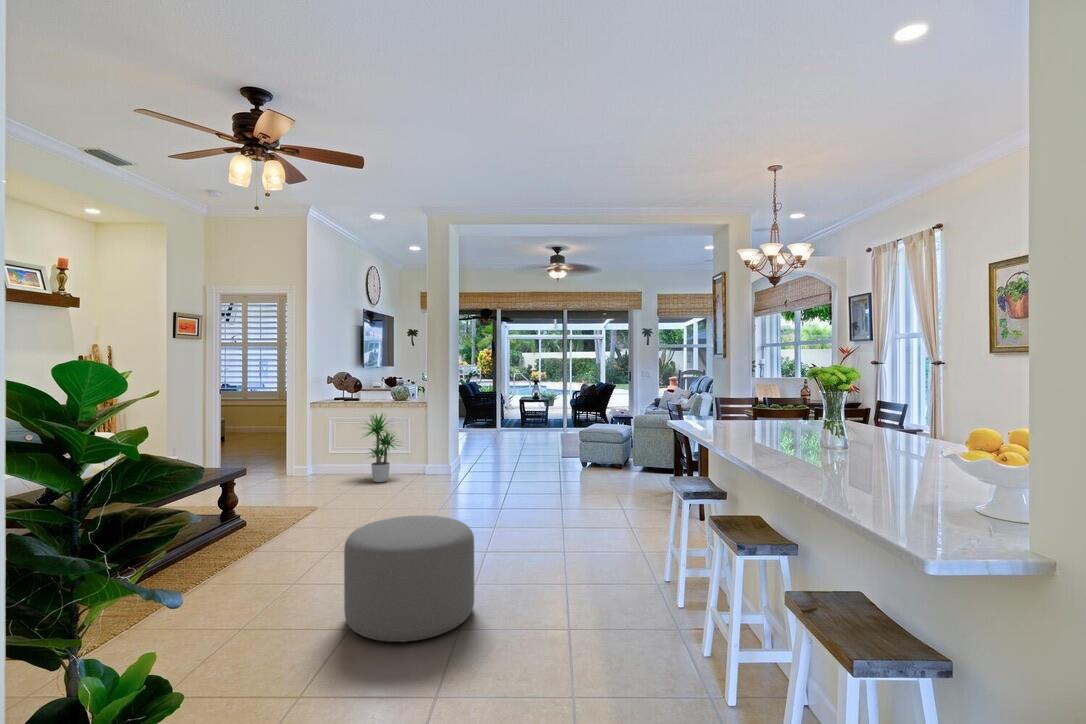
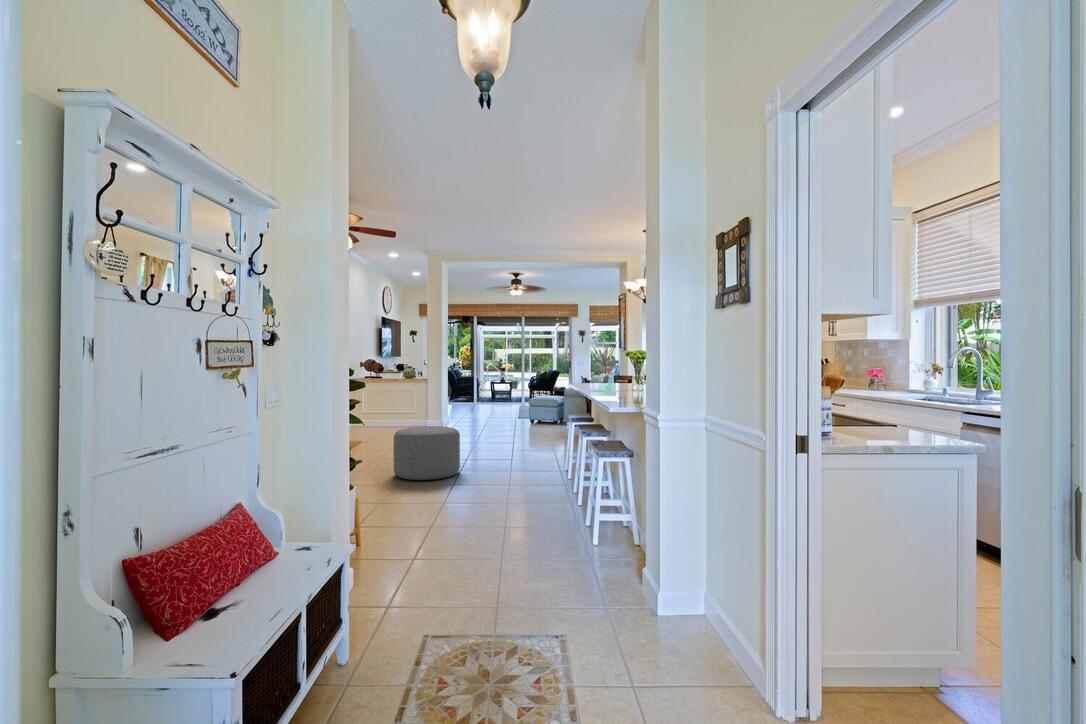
potted plant: present [363,413,400,482] -> none [381,384,412,430]

